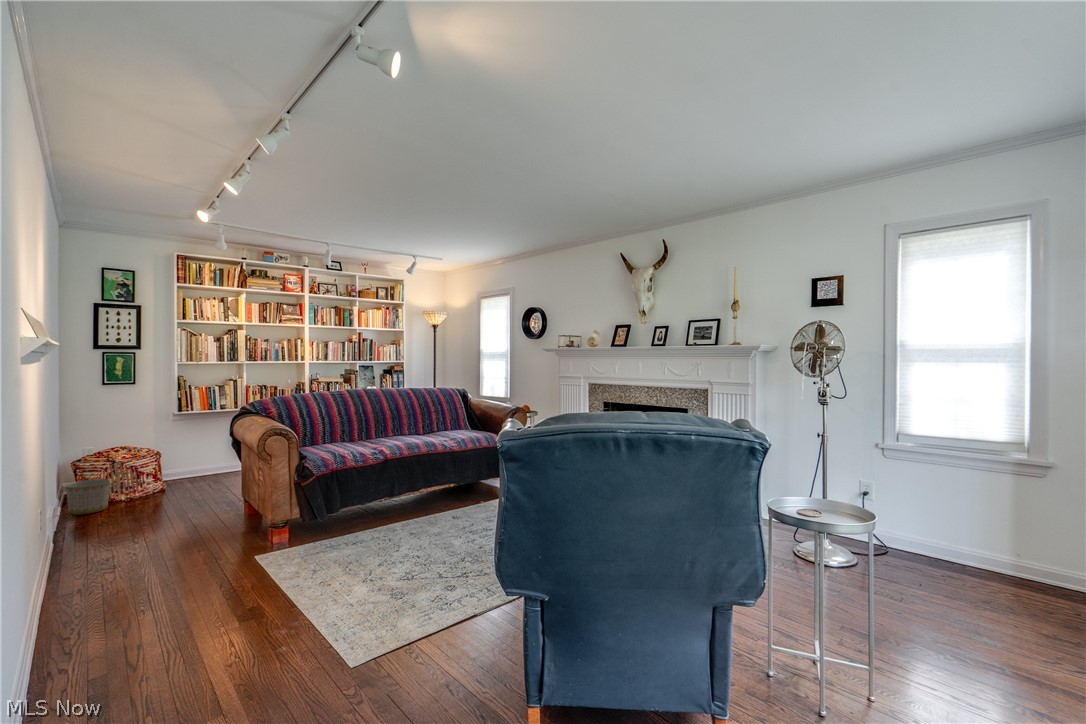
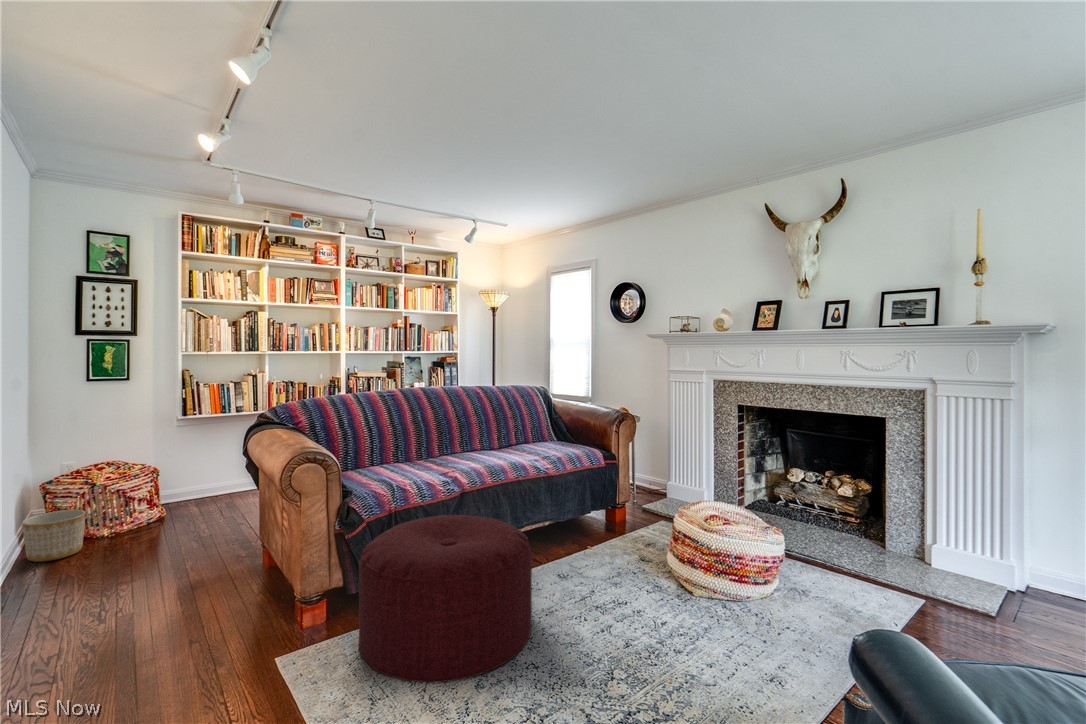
ottoman: none [309,473,423,562] -> present [359,515,532,682]

